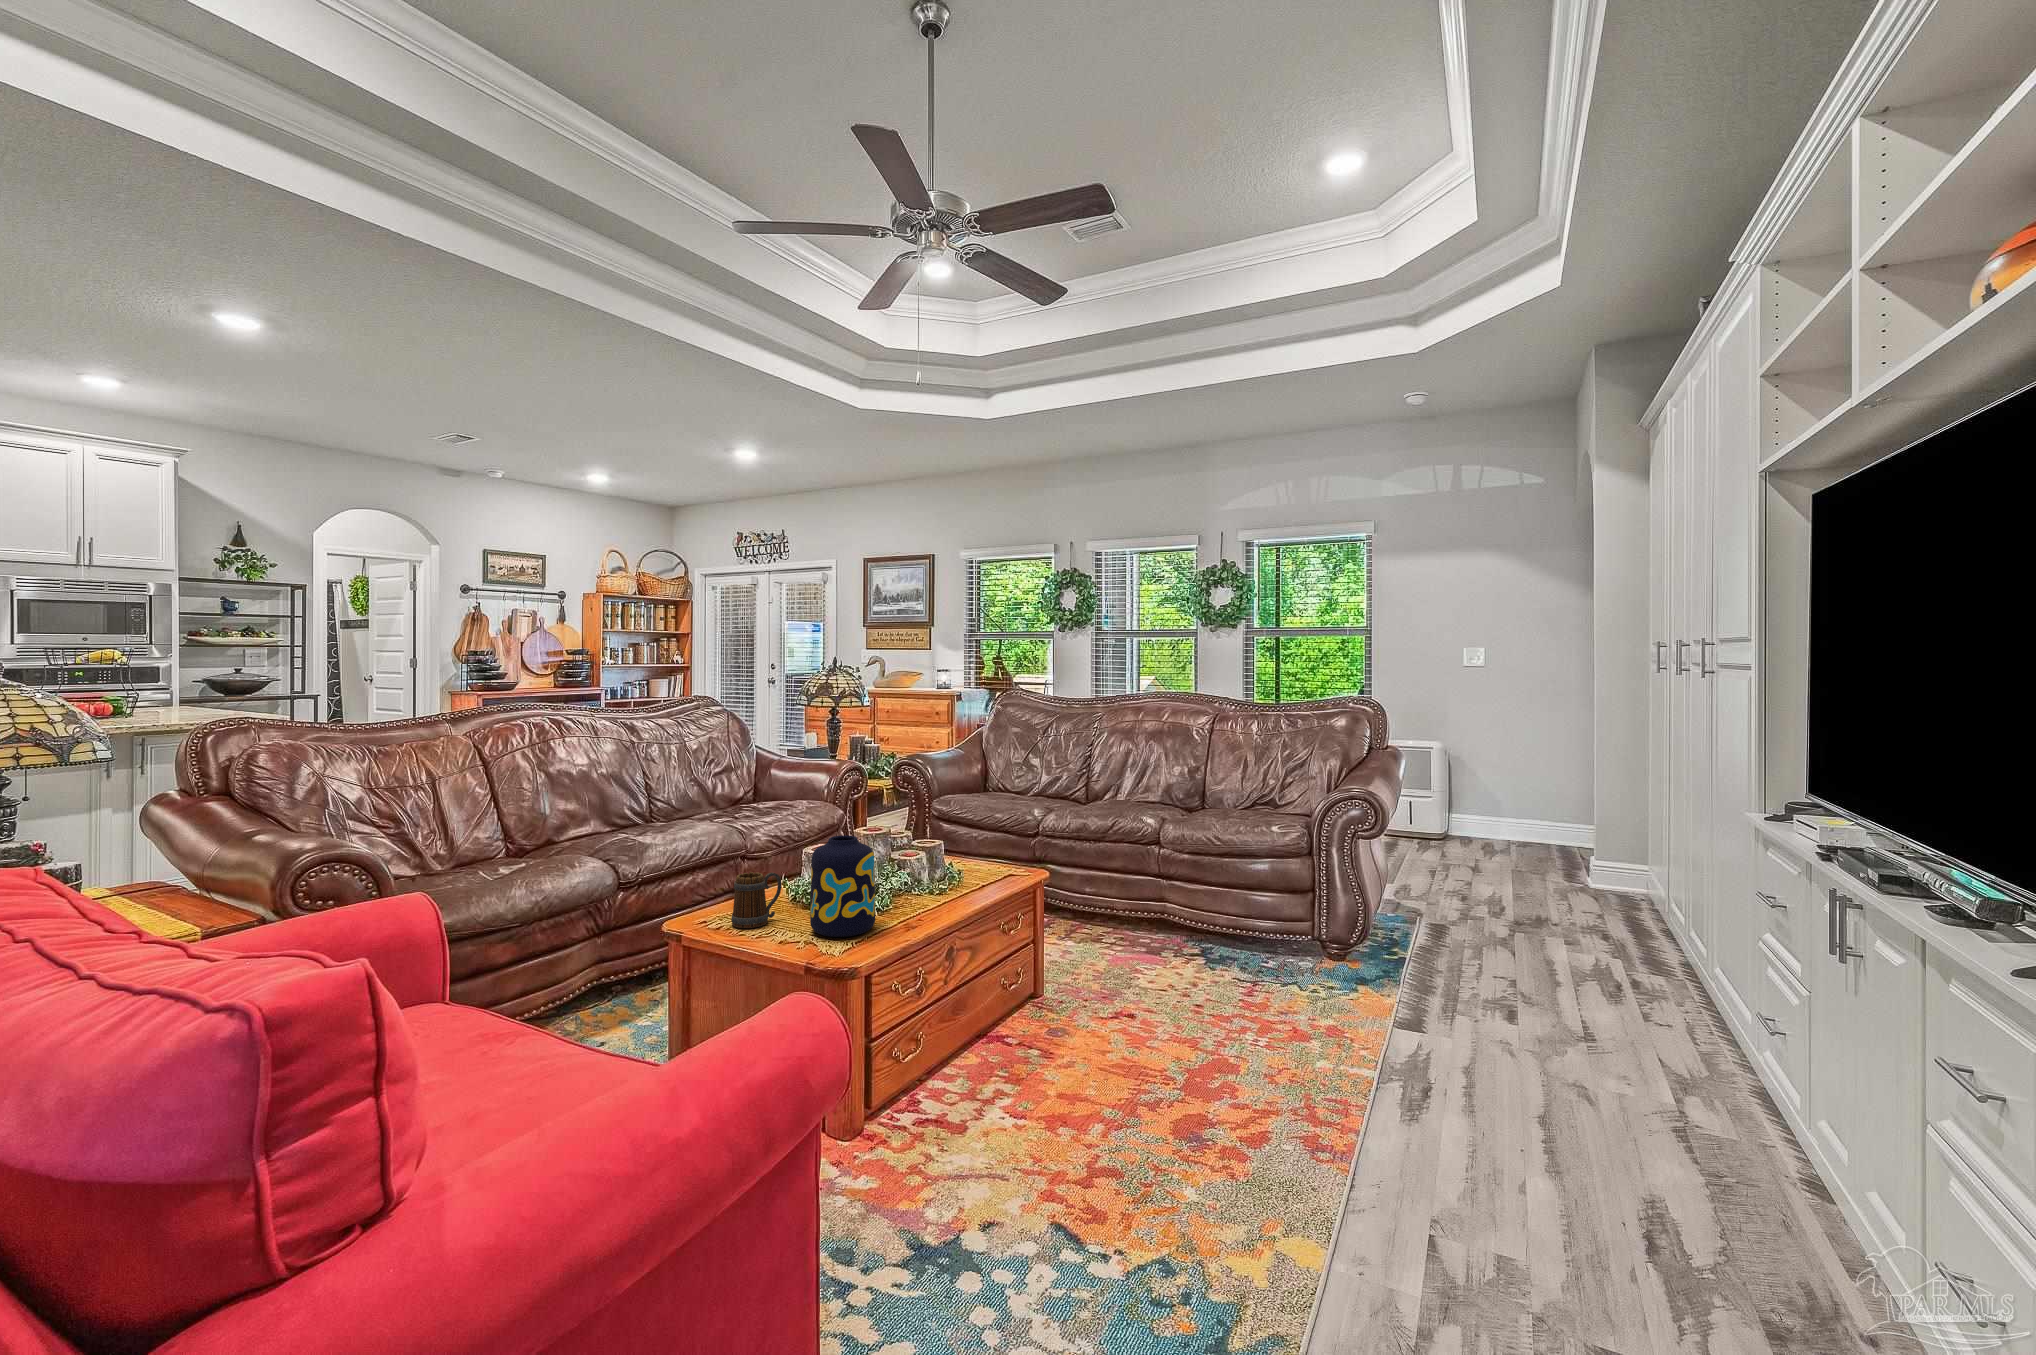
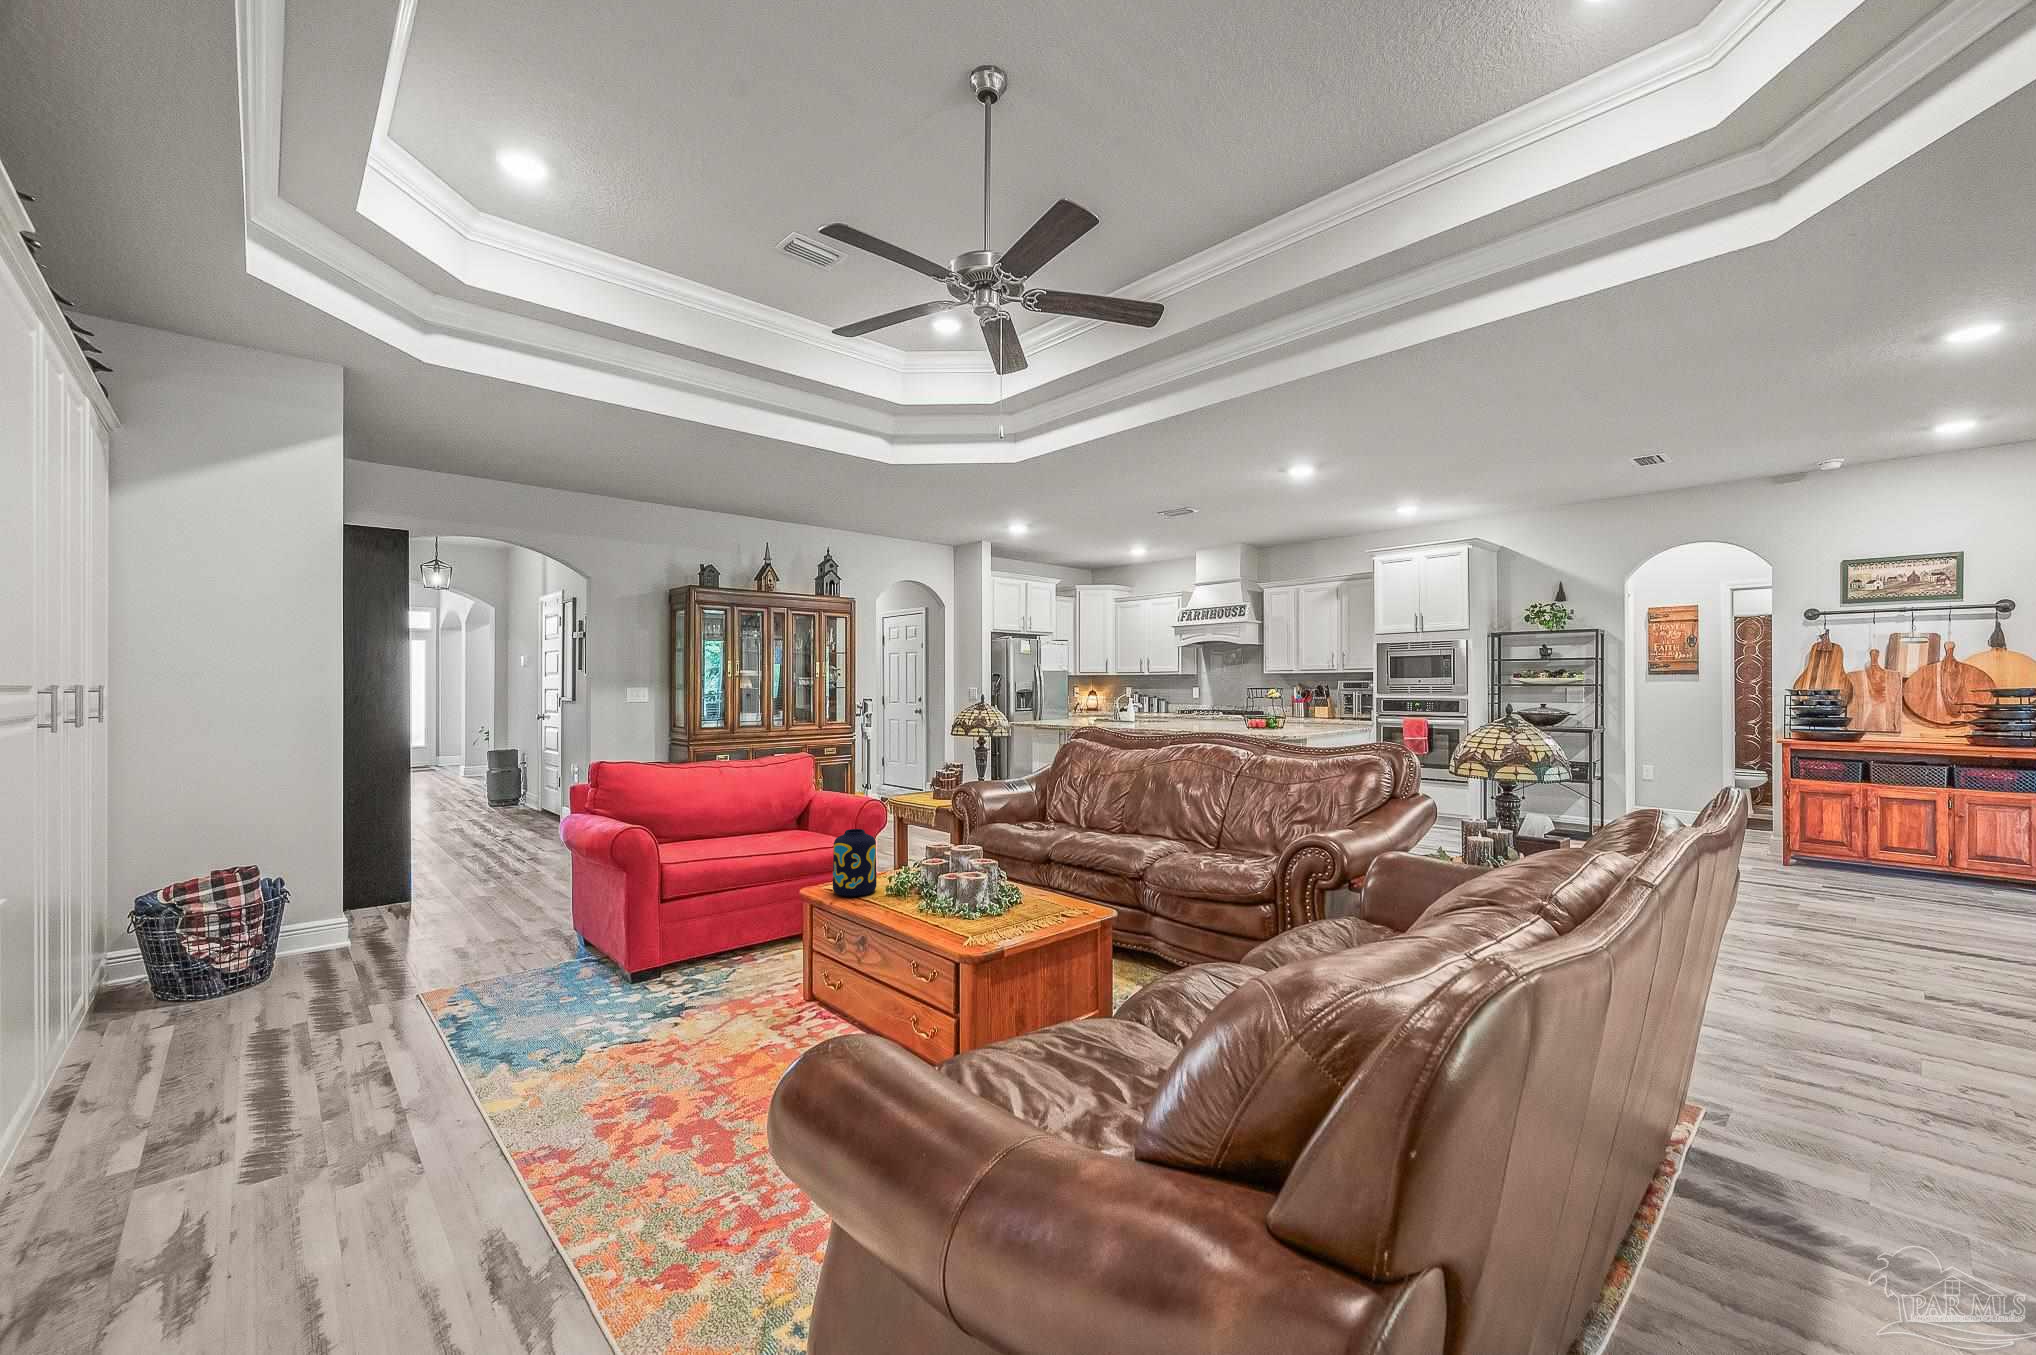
mug: present [731,872,781,928] -> none [884,845,907,880]

